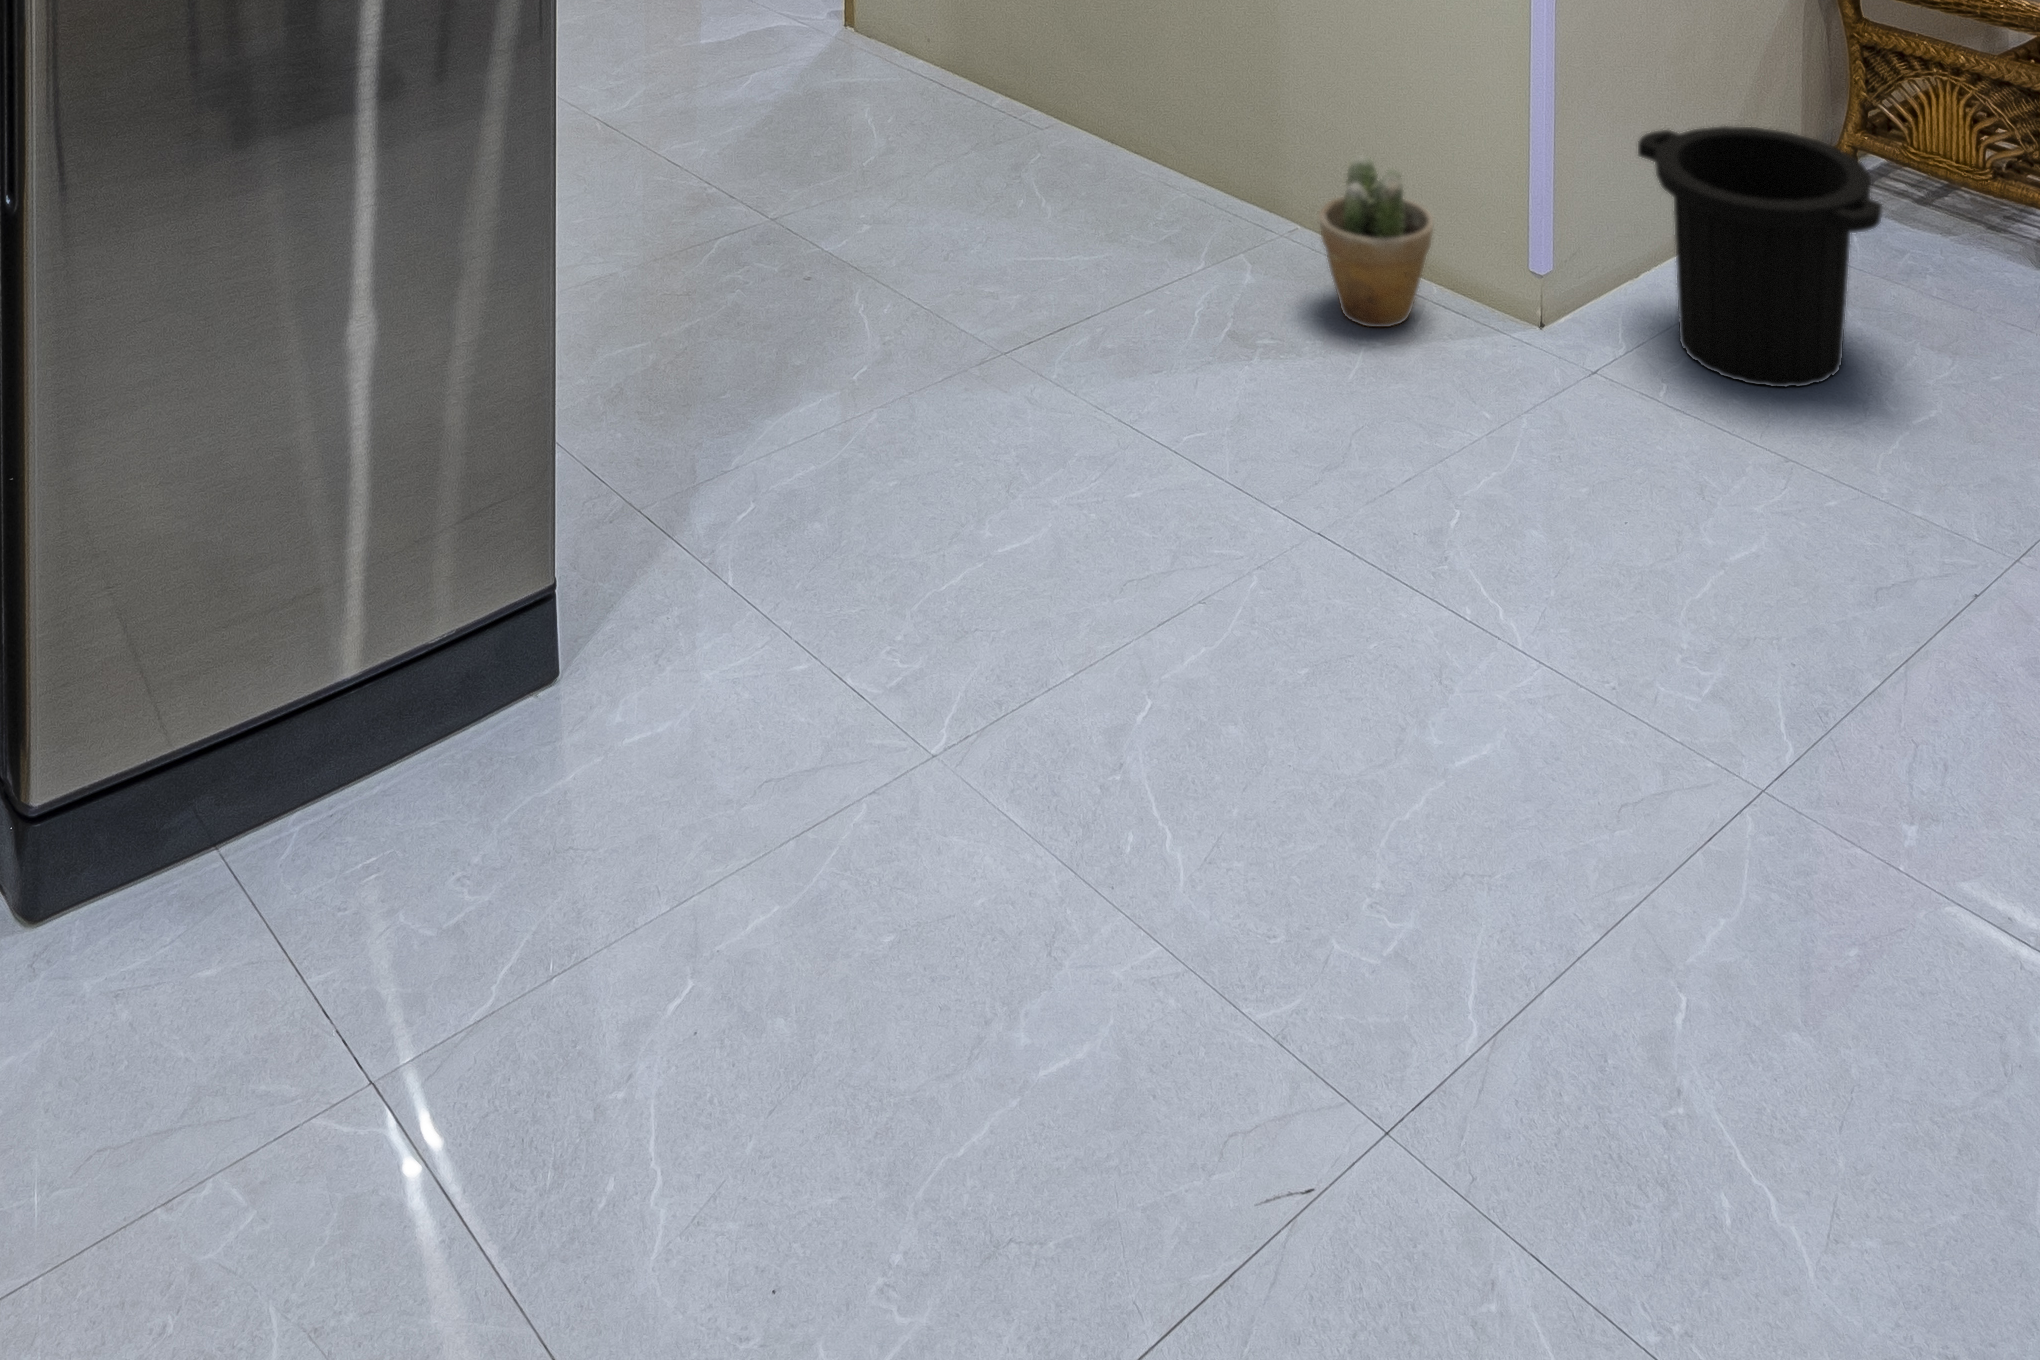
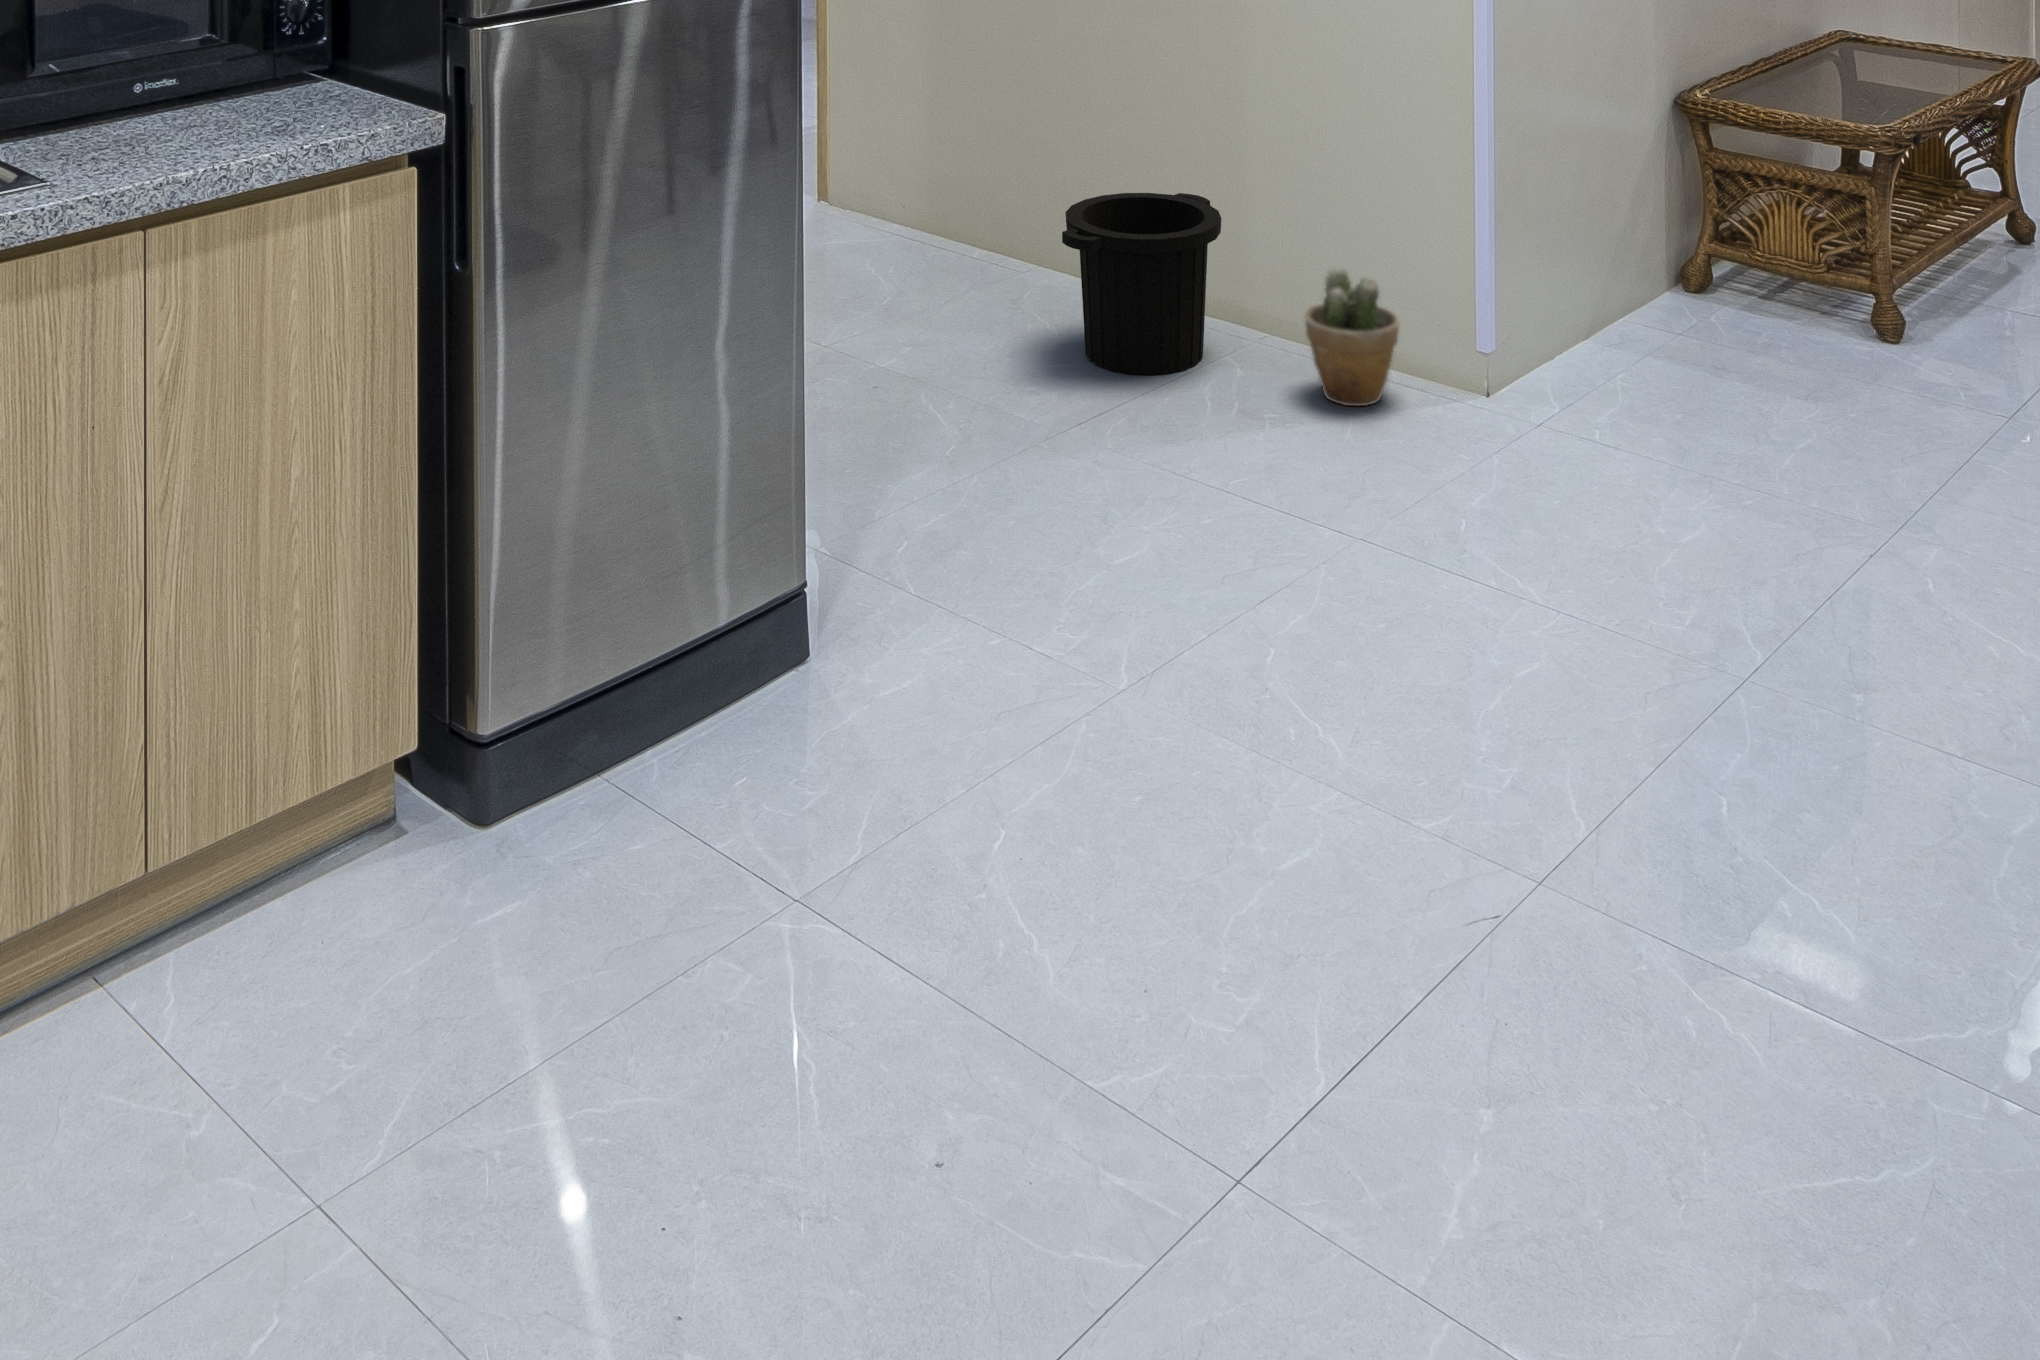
trash can: present [1638,126,1882,387] -> present [1062,193,1221,375]

